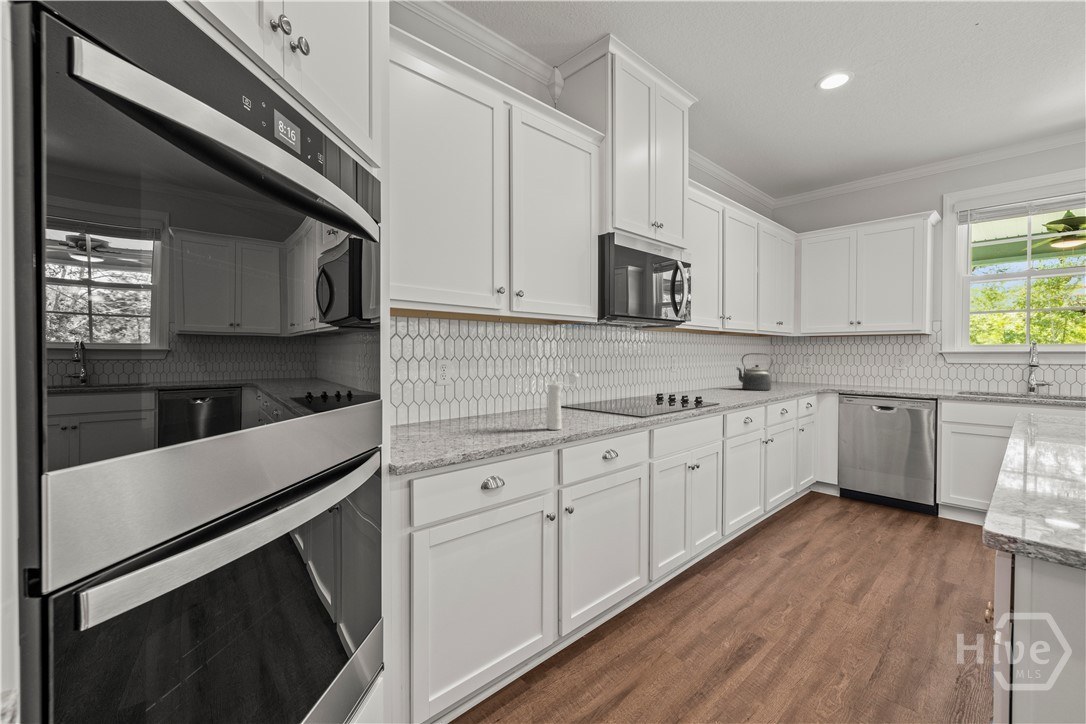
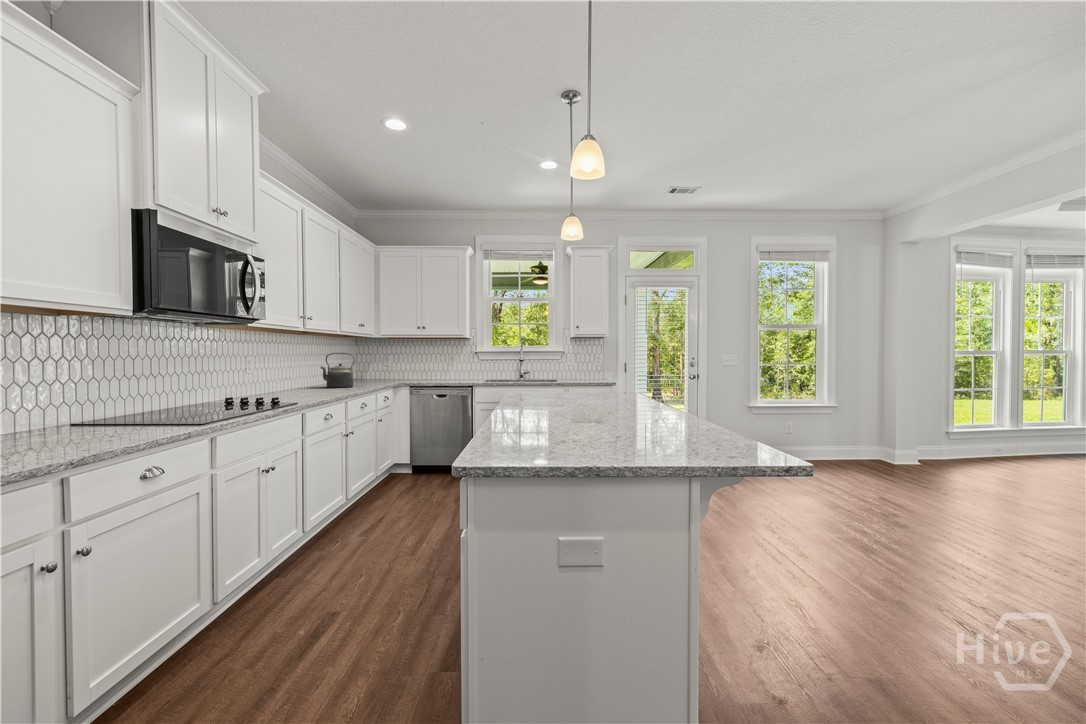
pepper mill: present [547,373,579,430] -> none [38,379,99,455]

